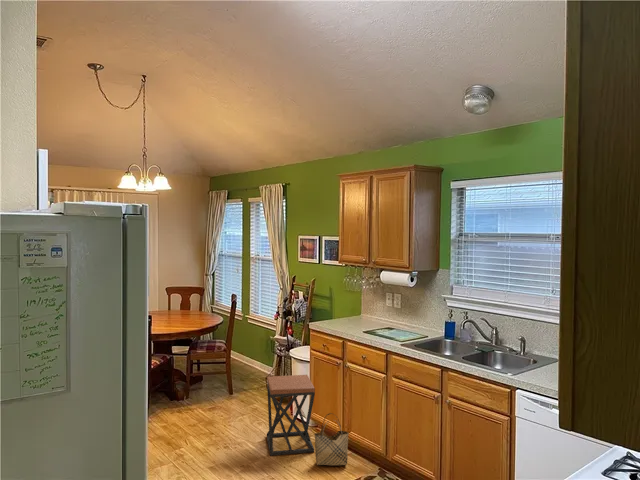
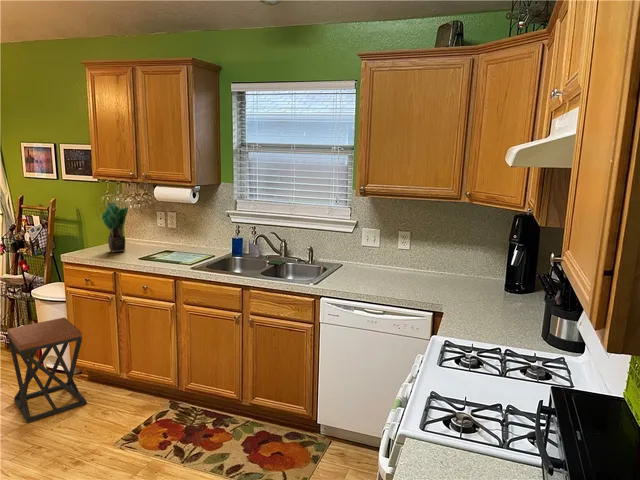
potted plant: none [336,283,360,325] -> present [97,202,128,252]
woven basket: present [314,413,349,465] -> none [88,356,133,418]

